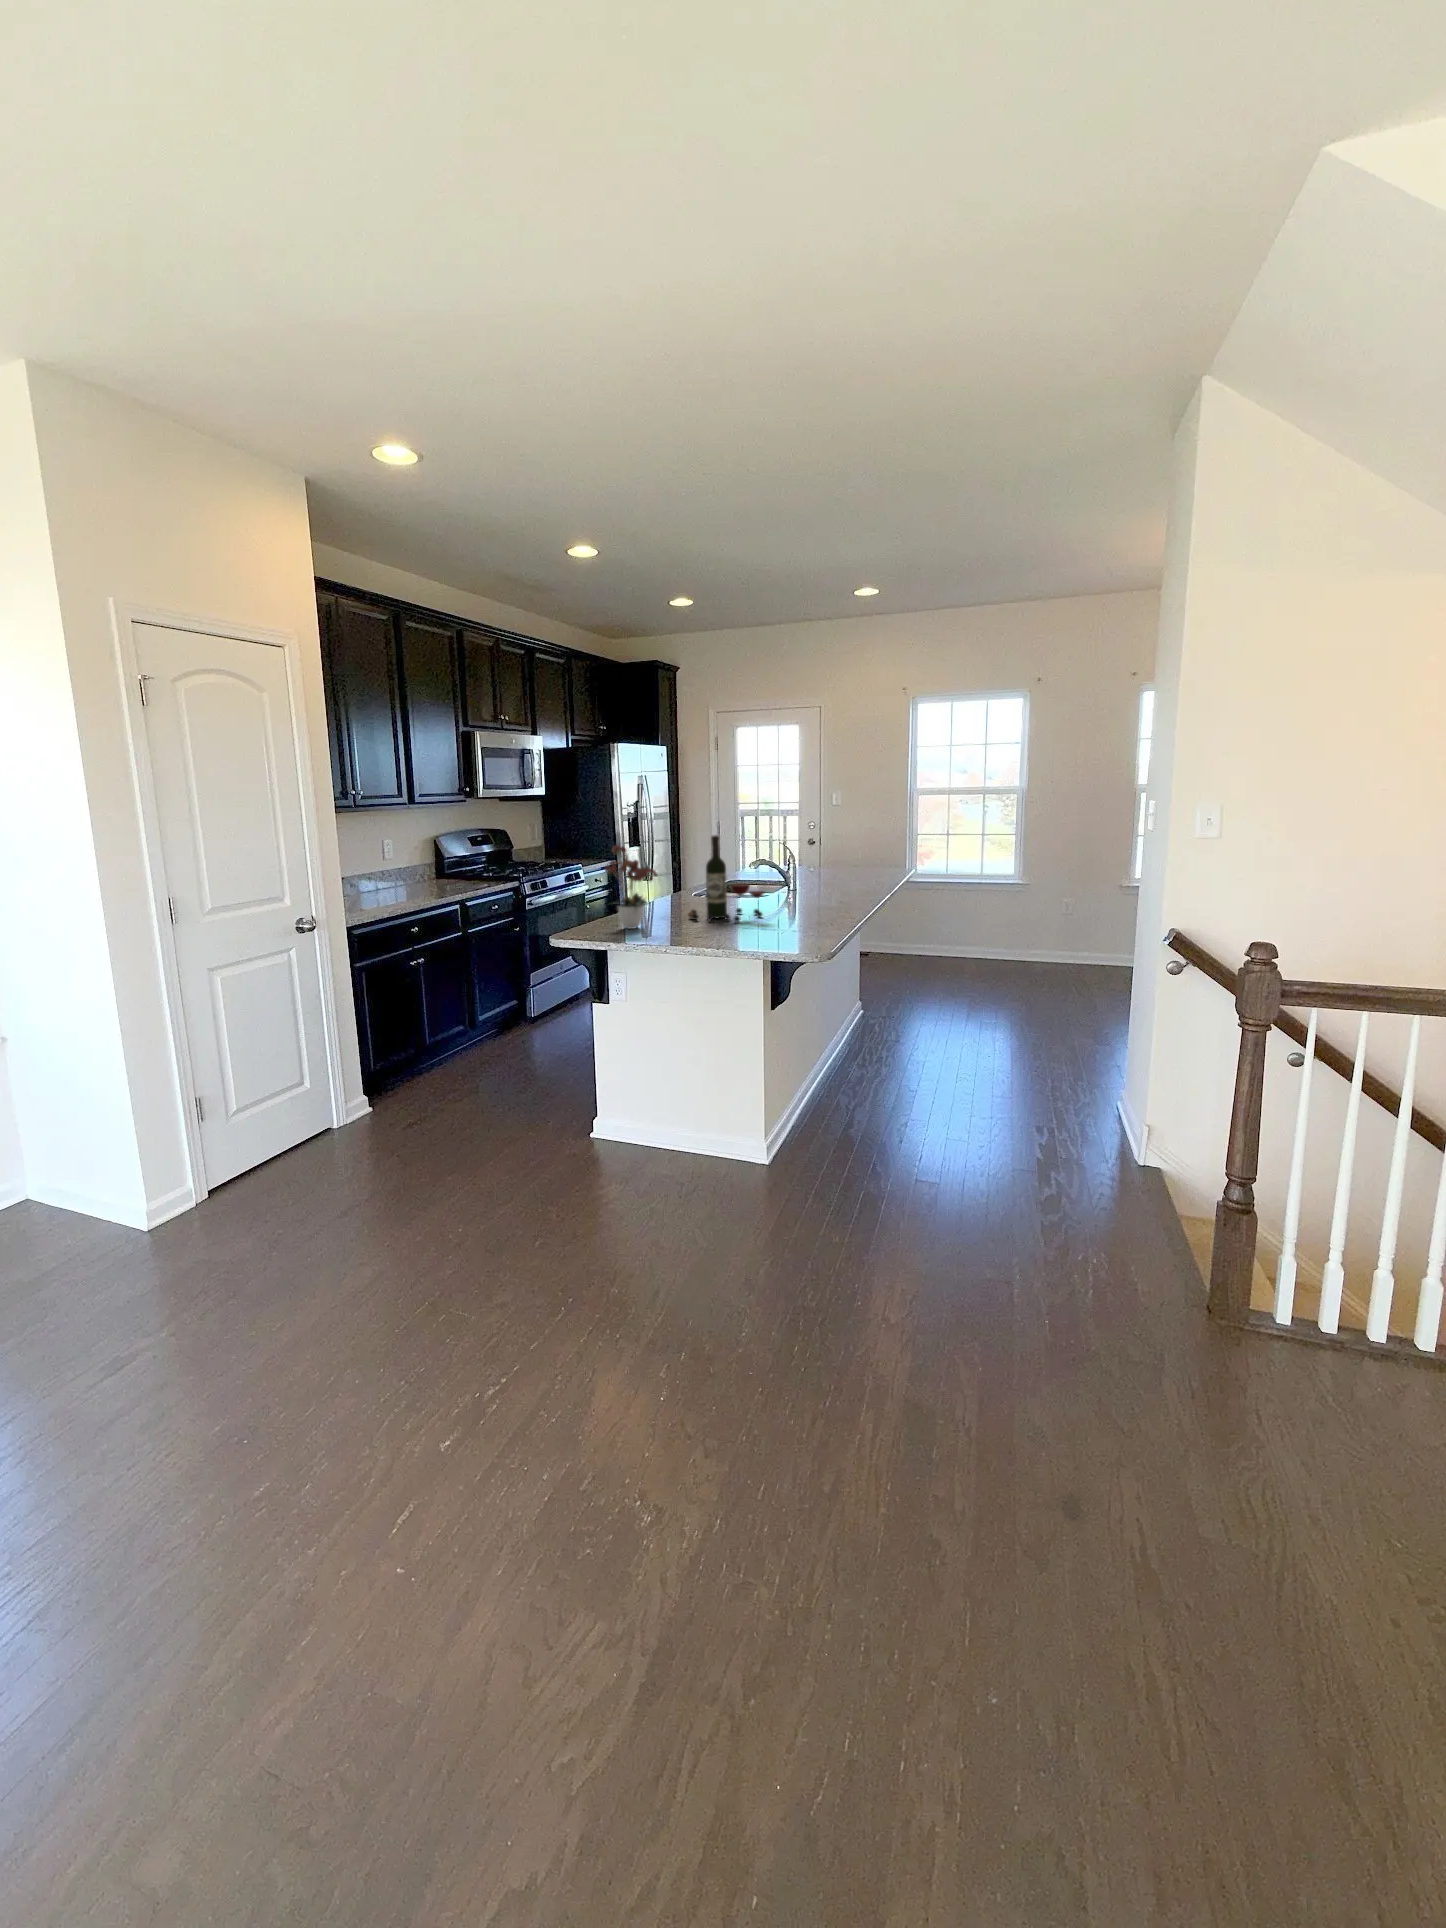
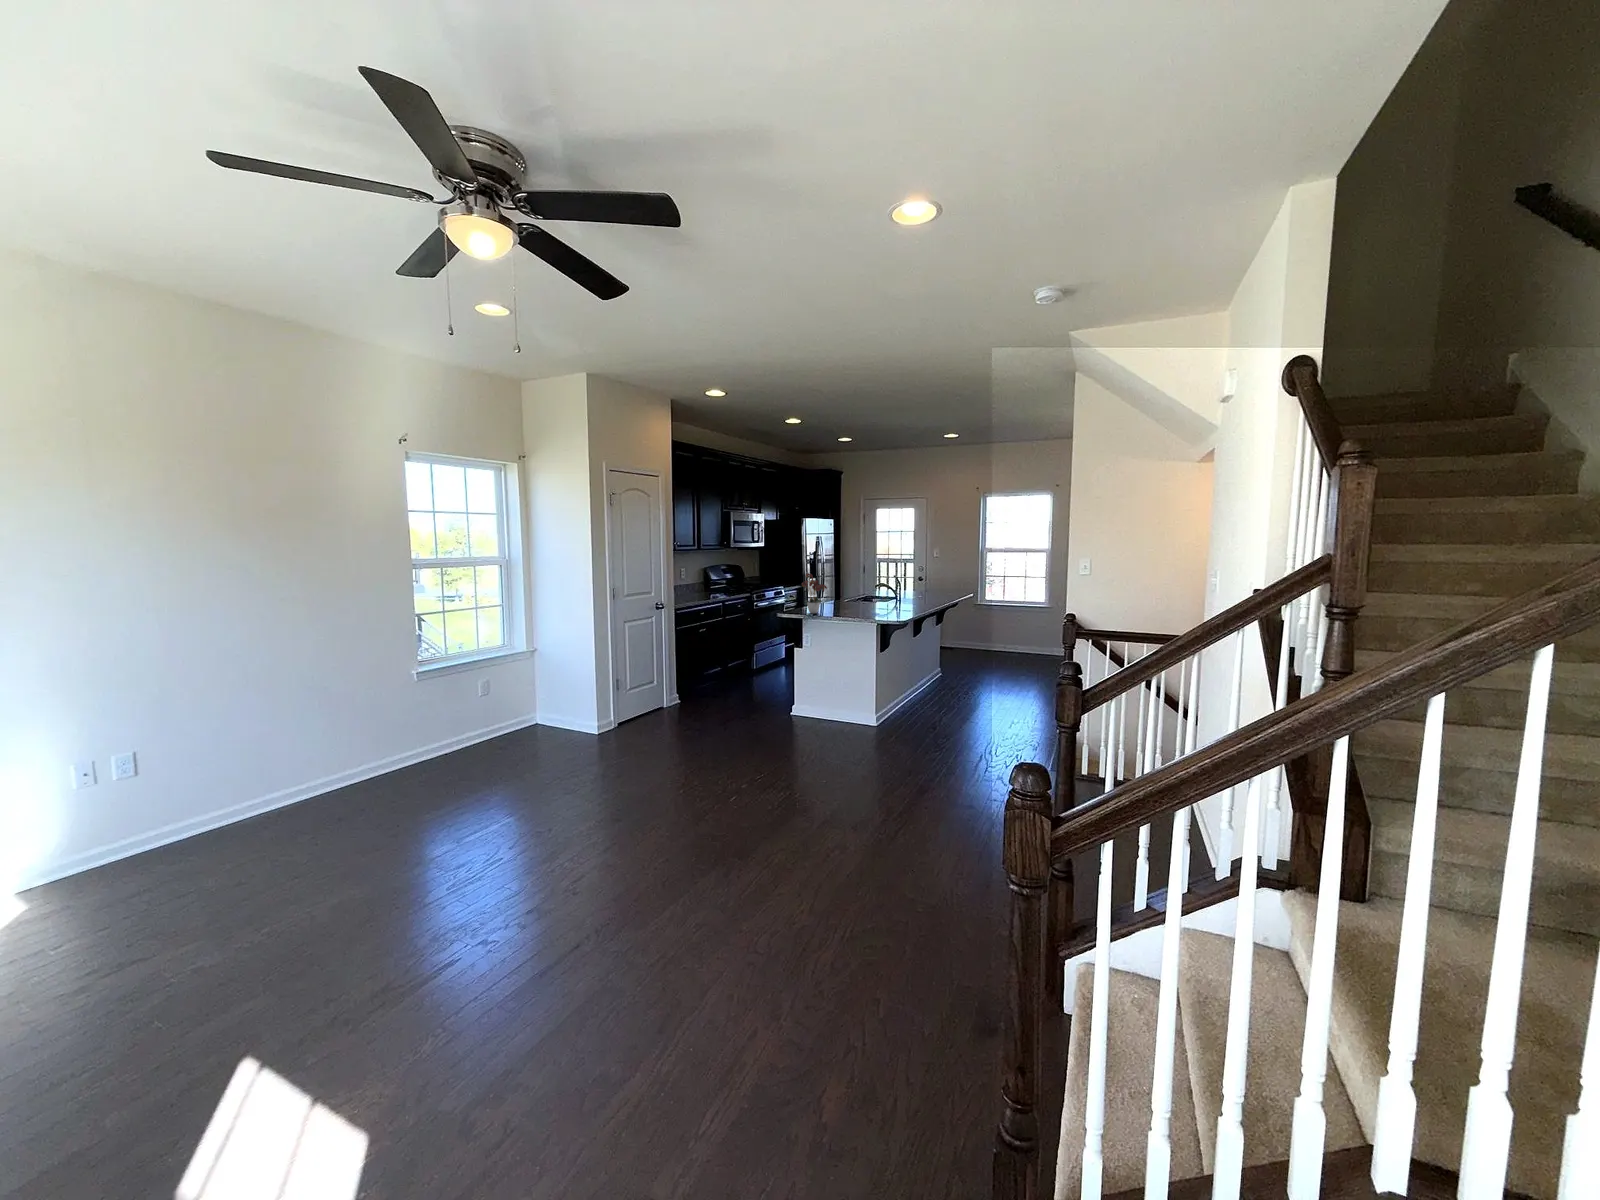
wine bottle: present [688,835,764,922] -> none [841,570,880,613]

